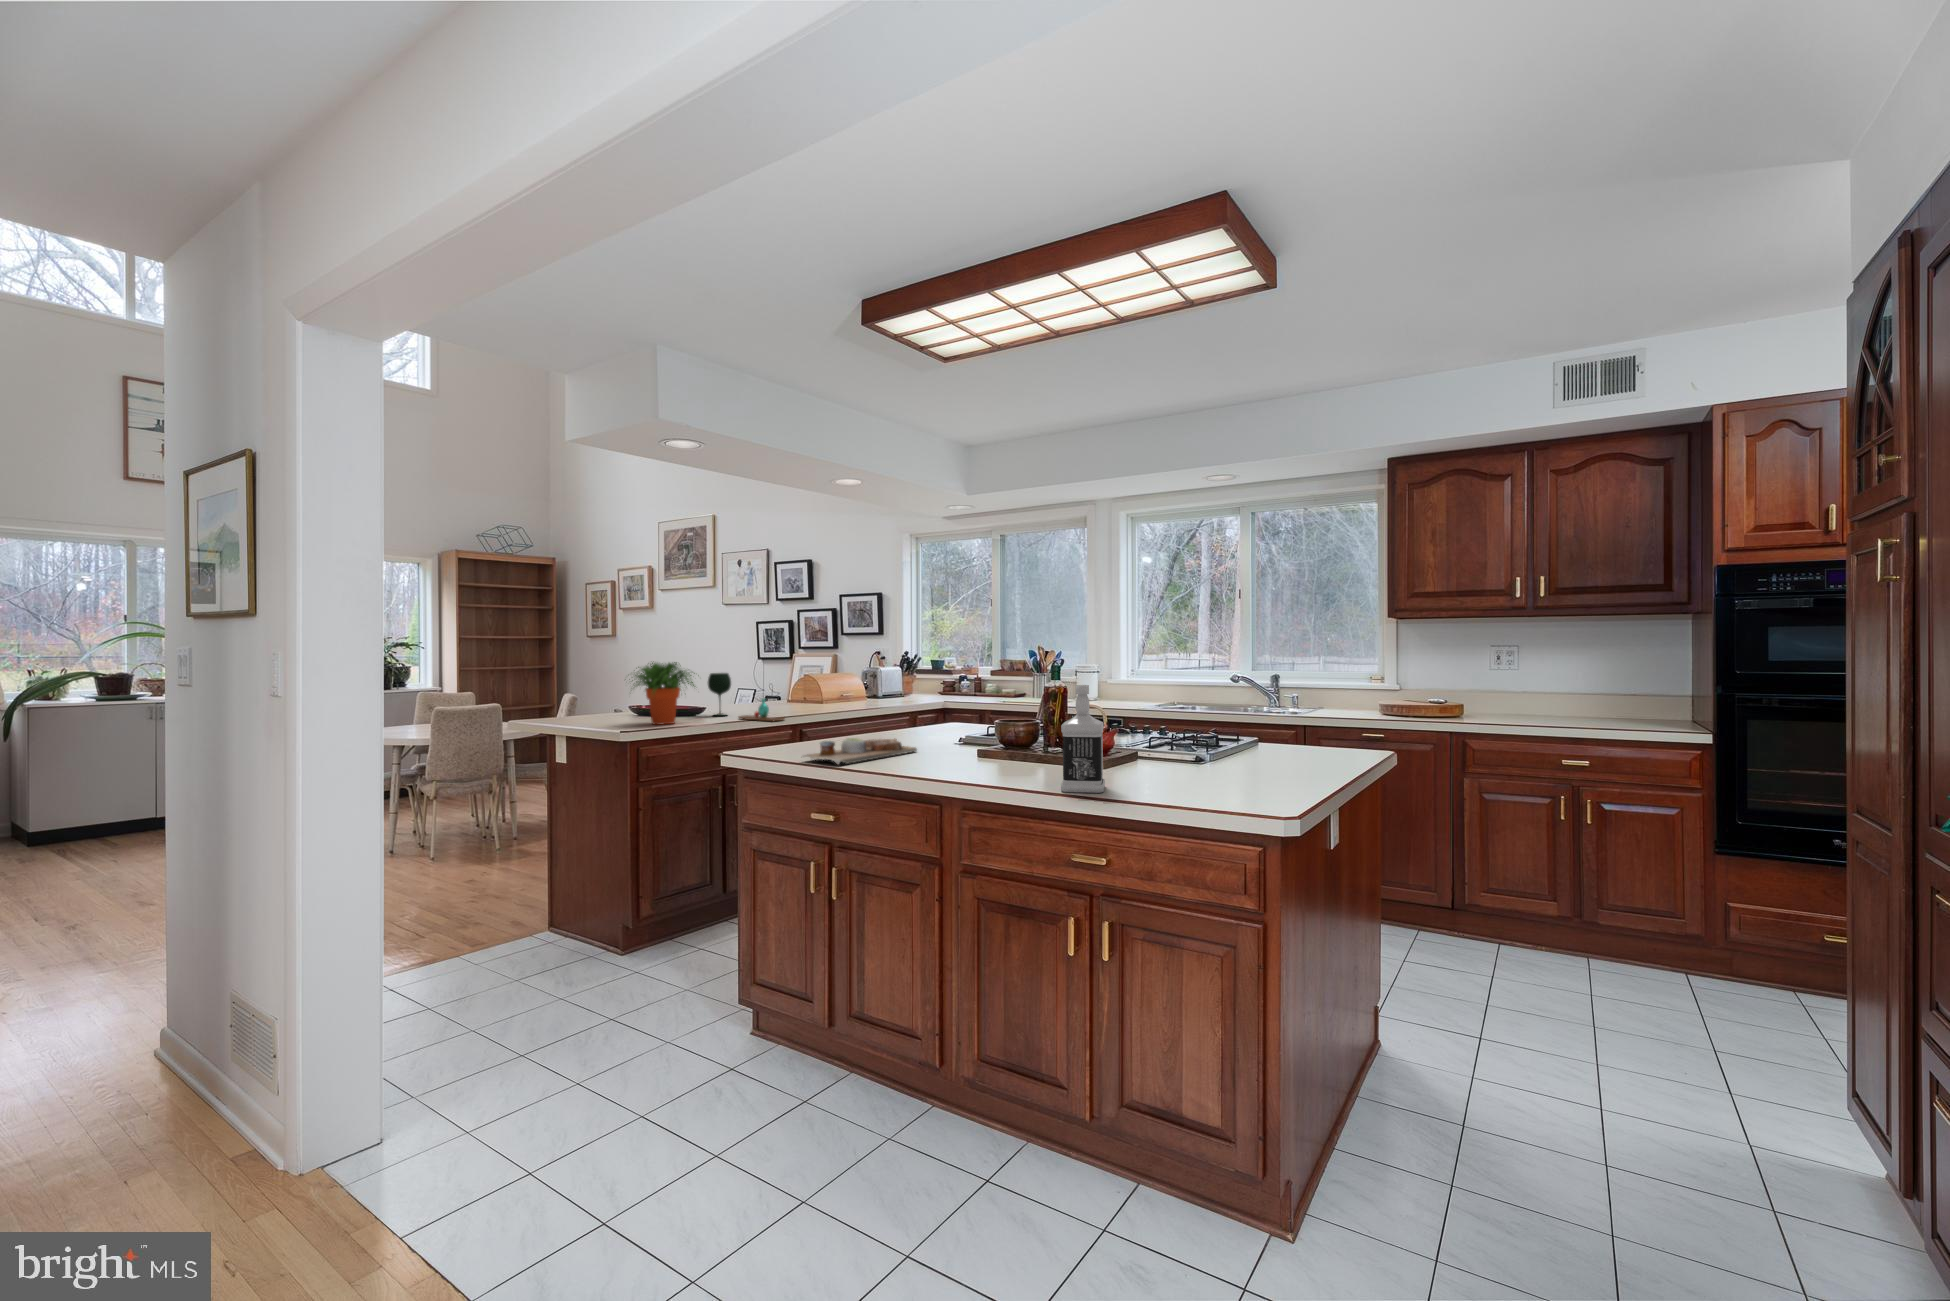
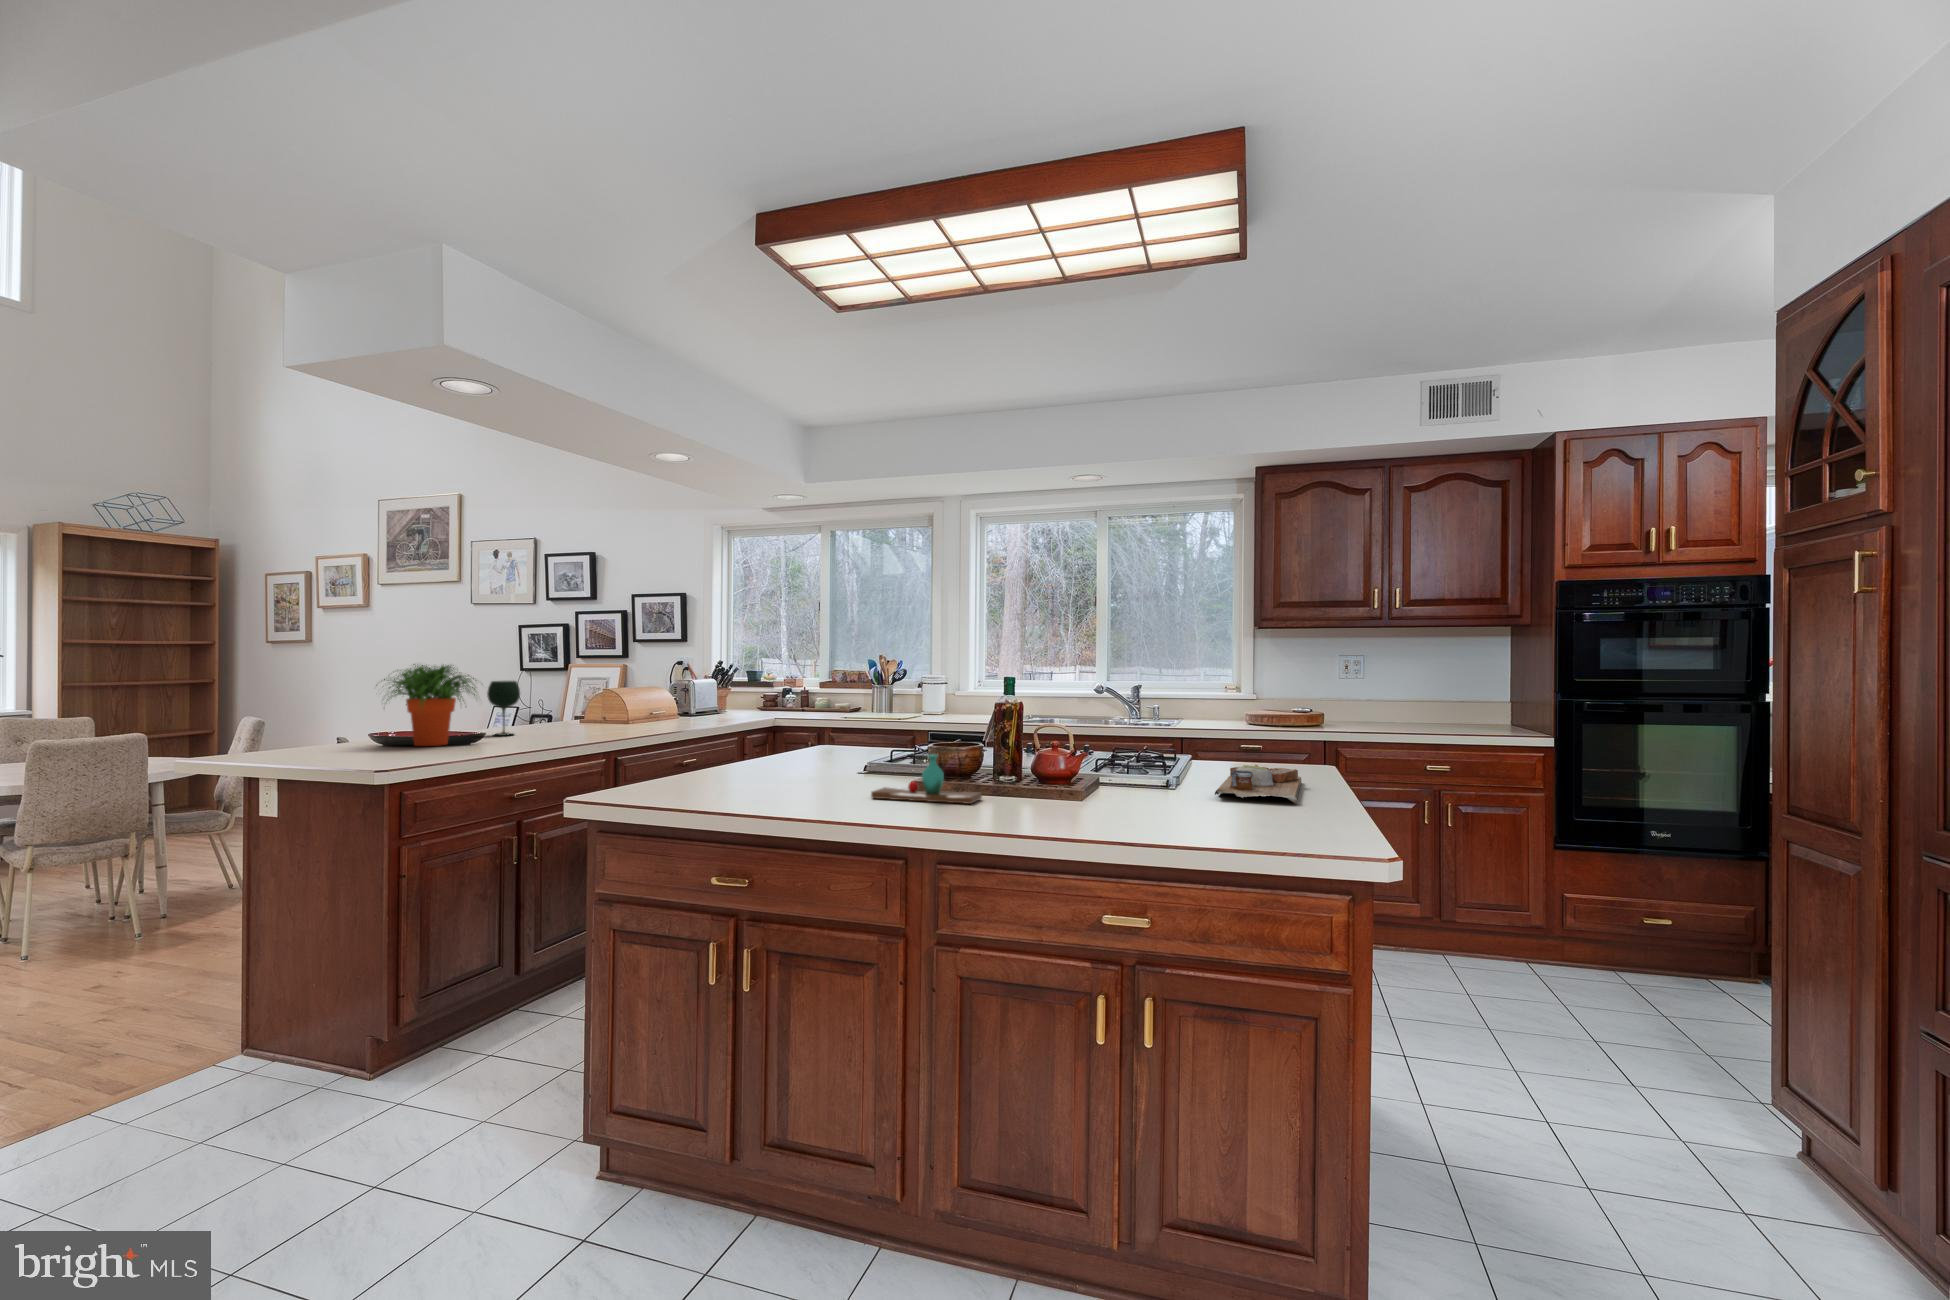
bottle: present [1061,685,1105,793] -> none [1036,681,1092,807]
vase: present [738,699,785,722] -> present [871,754,982,804]
cutting board: present [805,738,917,765] -> present [1215,765,1301,804]

